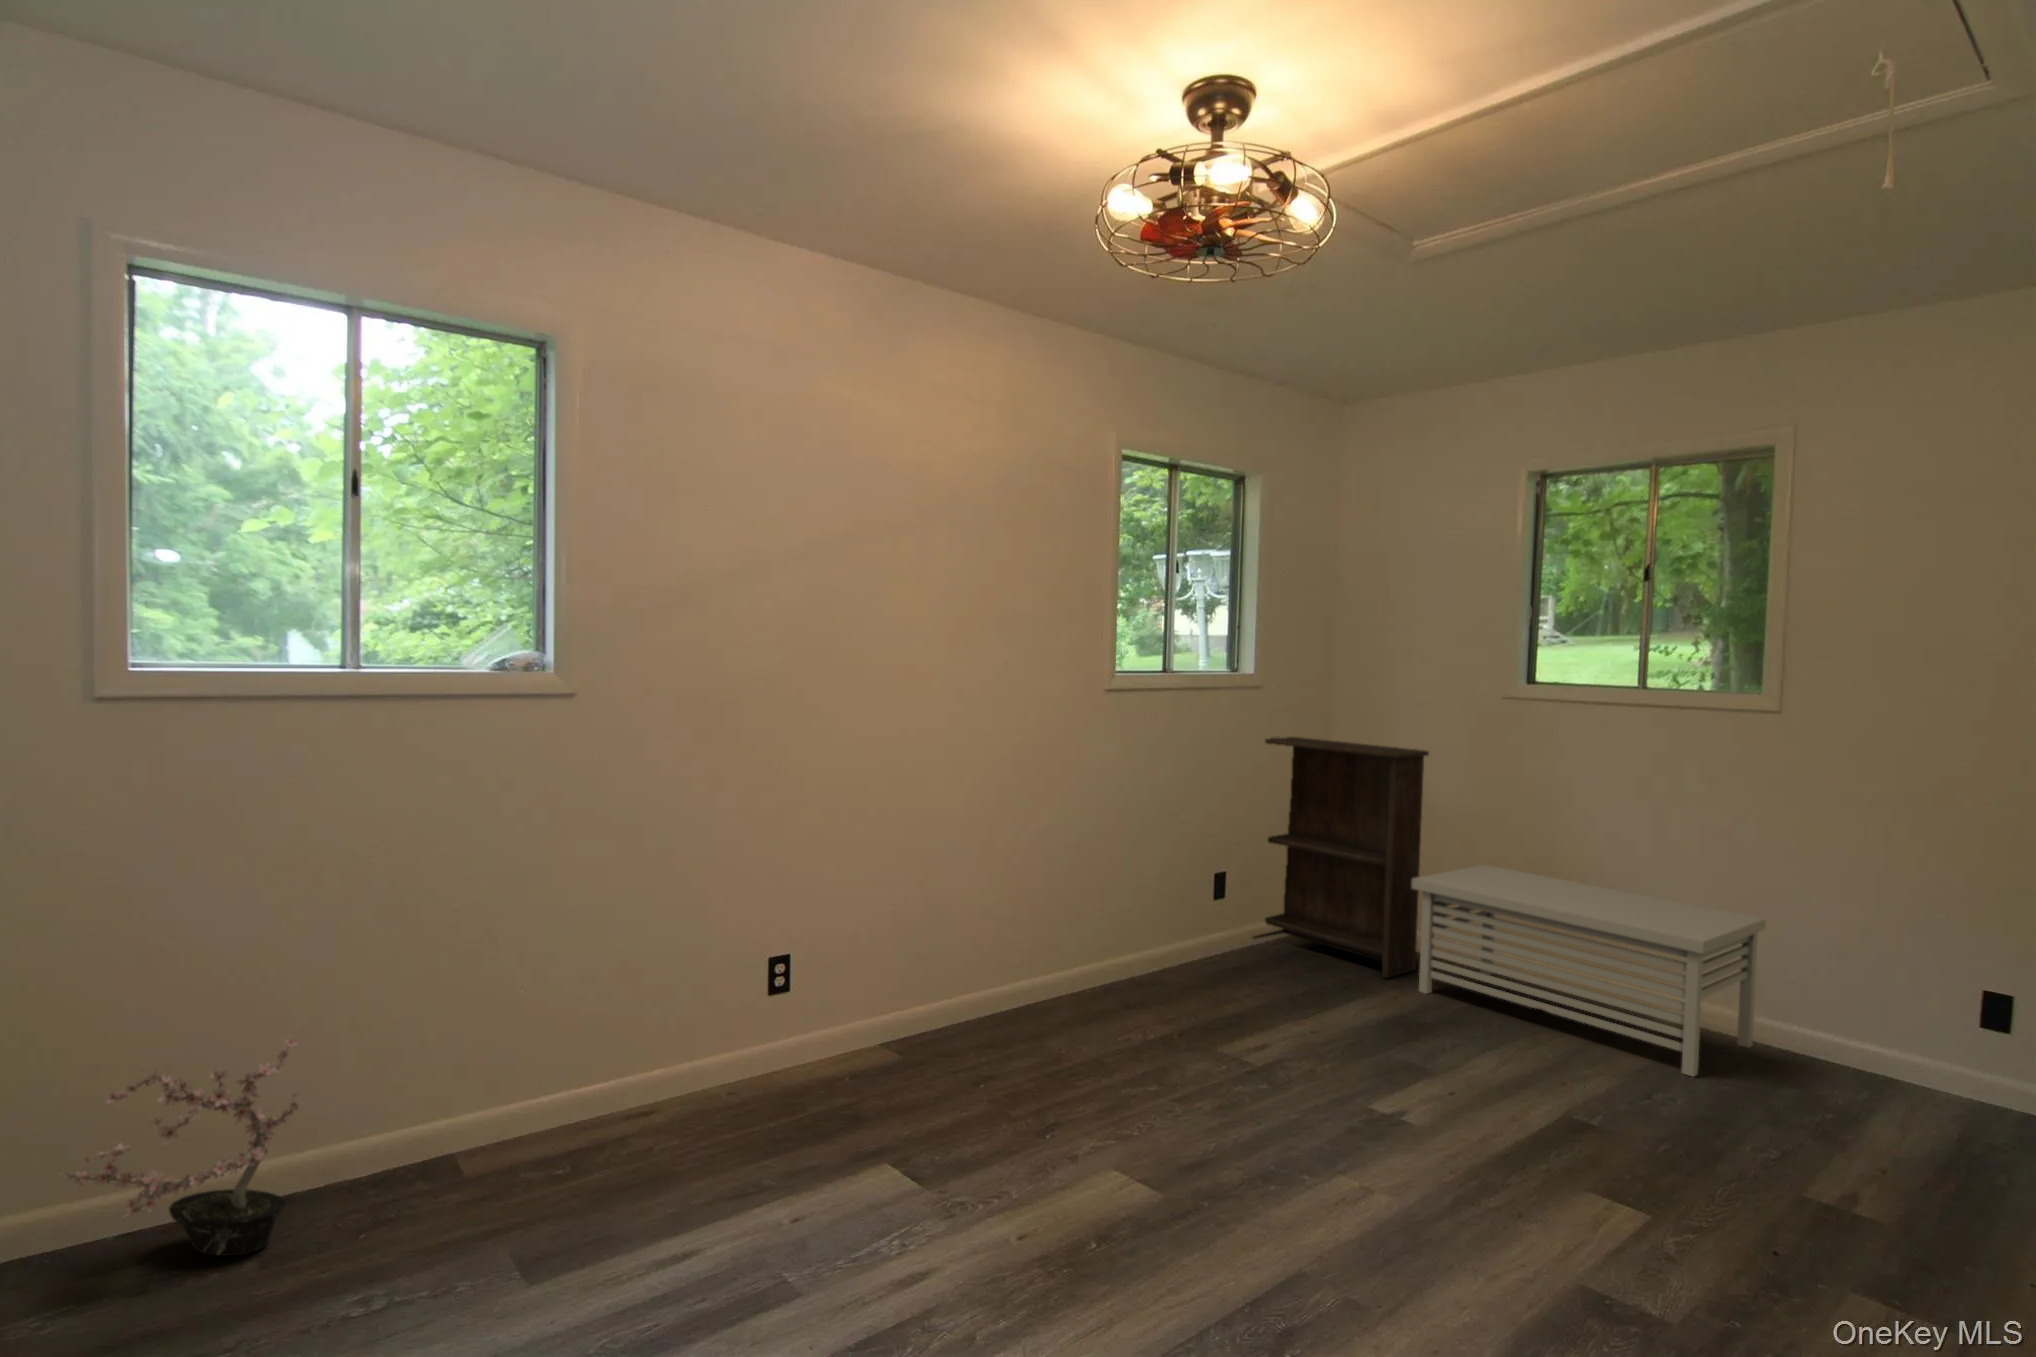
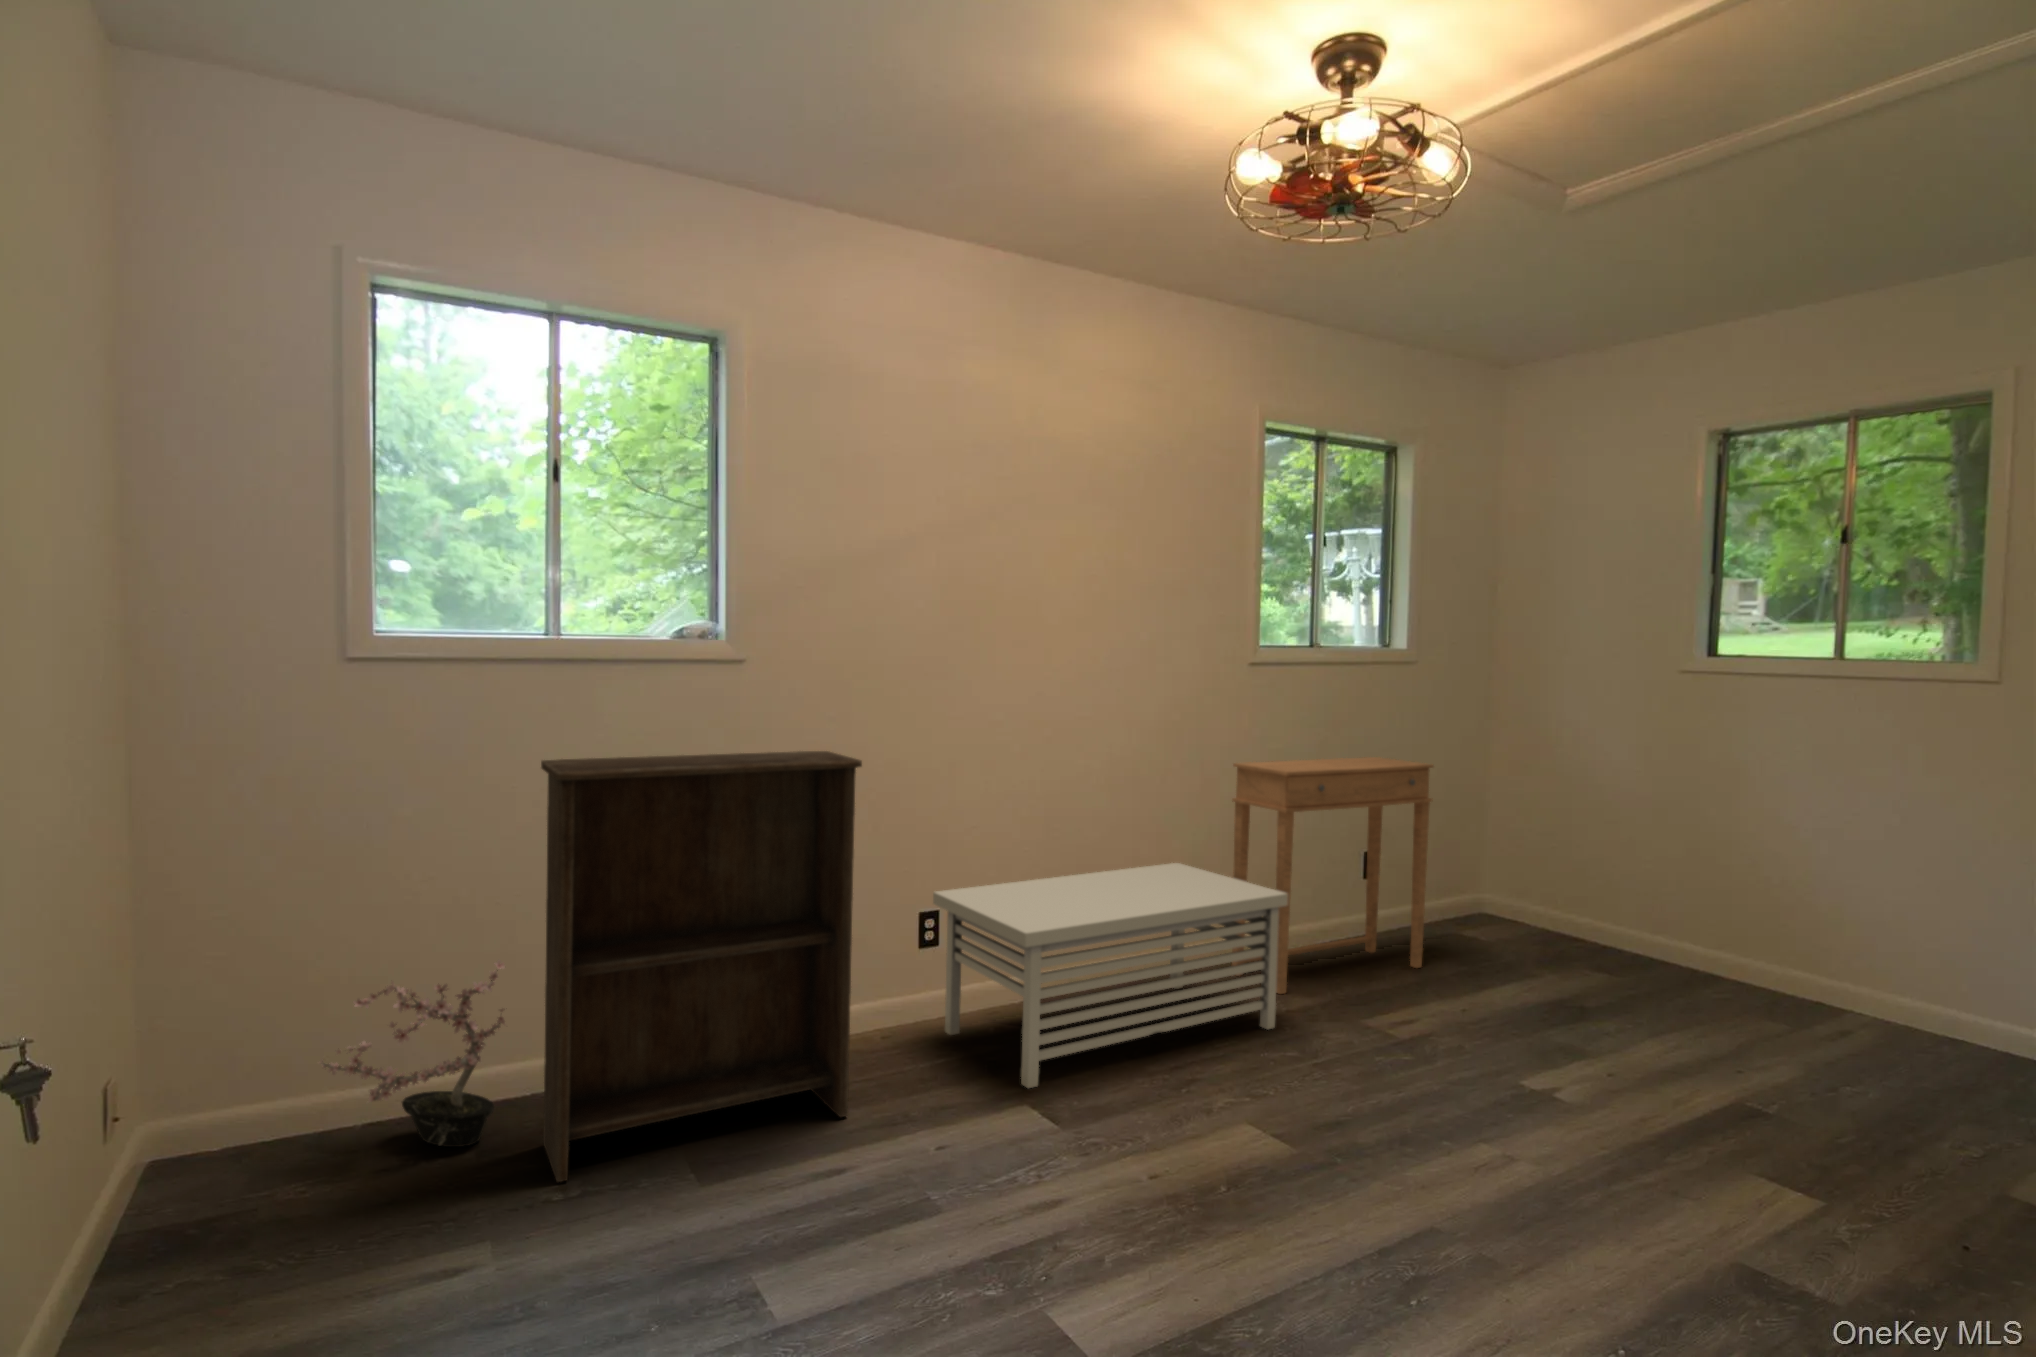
bookshelf: present [1253,737,1429,978] -> present [541,751,862,1182]
side table: none [1084,771,1274,1011] -> present [1232,757,1433,994]
storage bench: present [1412,865,1766,1076] -> present [933,863,1288,1088]

